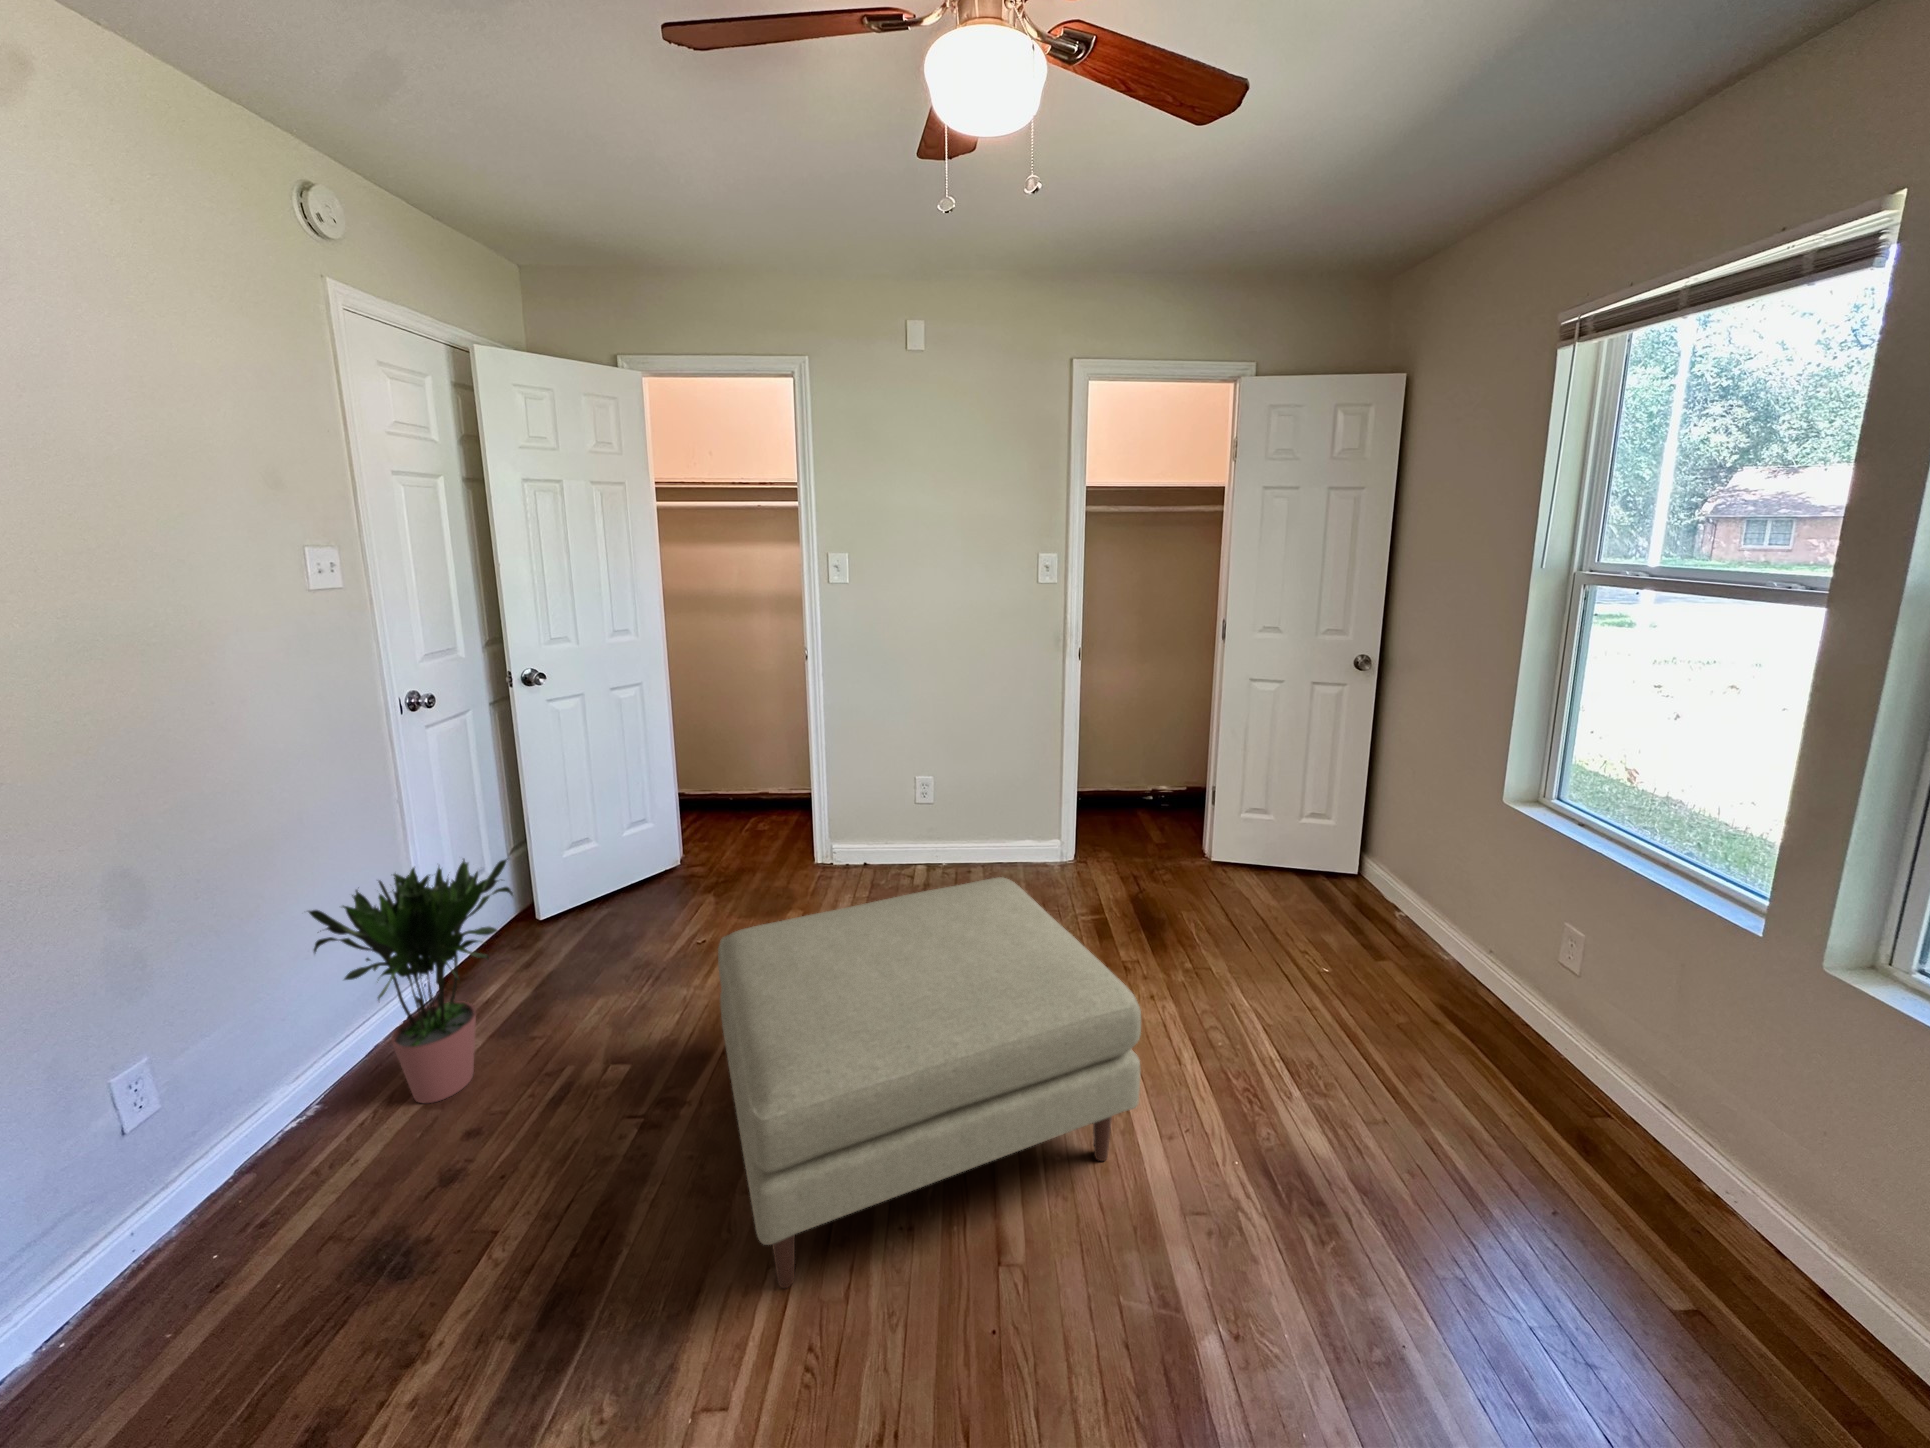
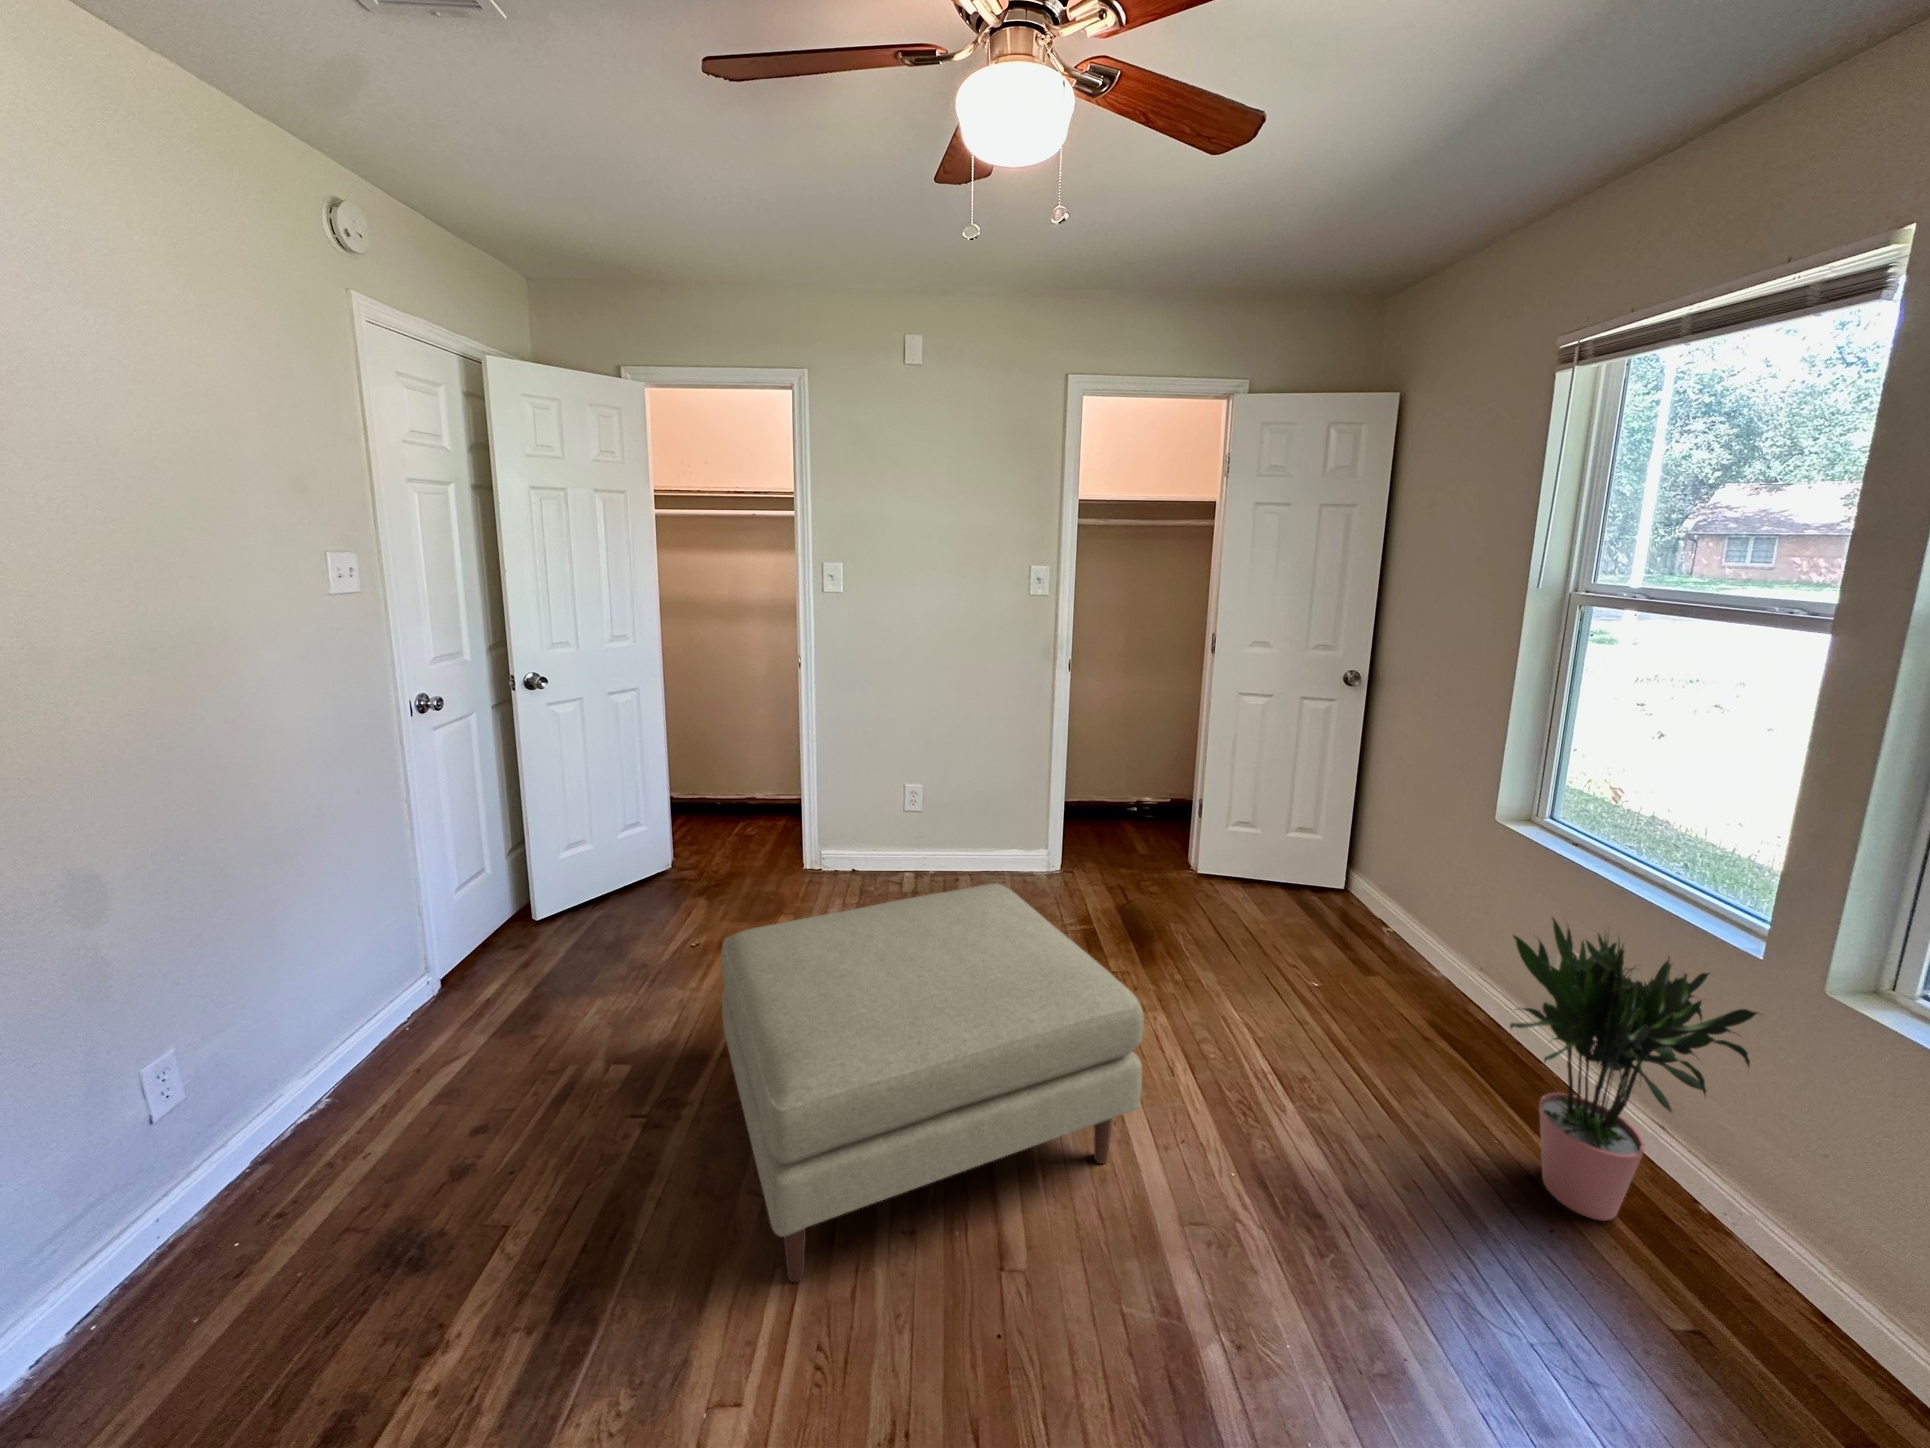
potted plant: present [308,859,513,1103] -> present [1510,918,1758,1221]

